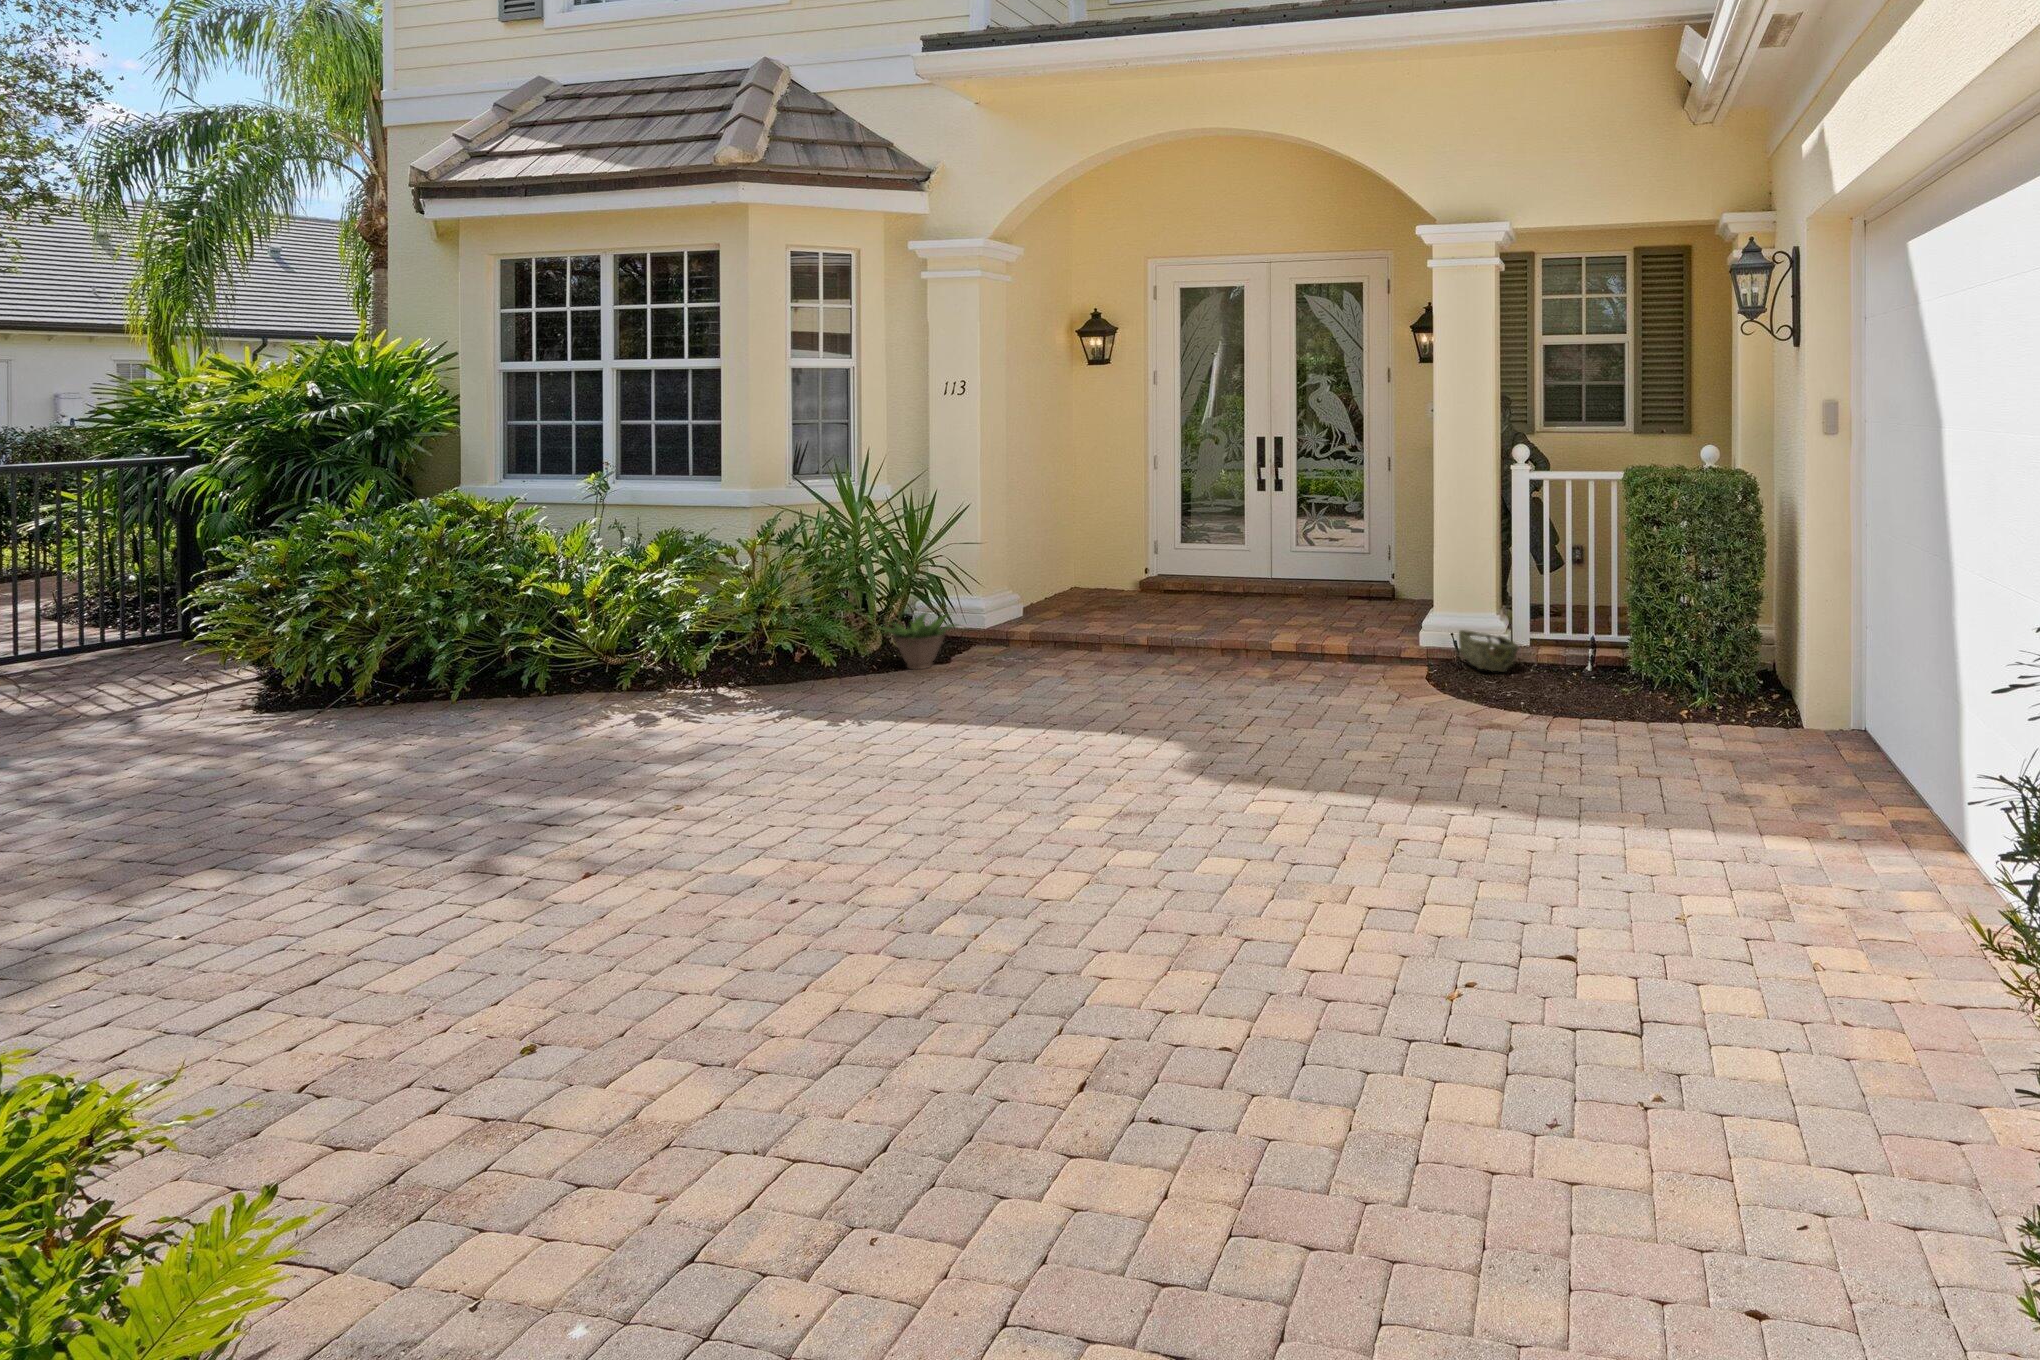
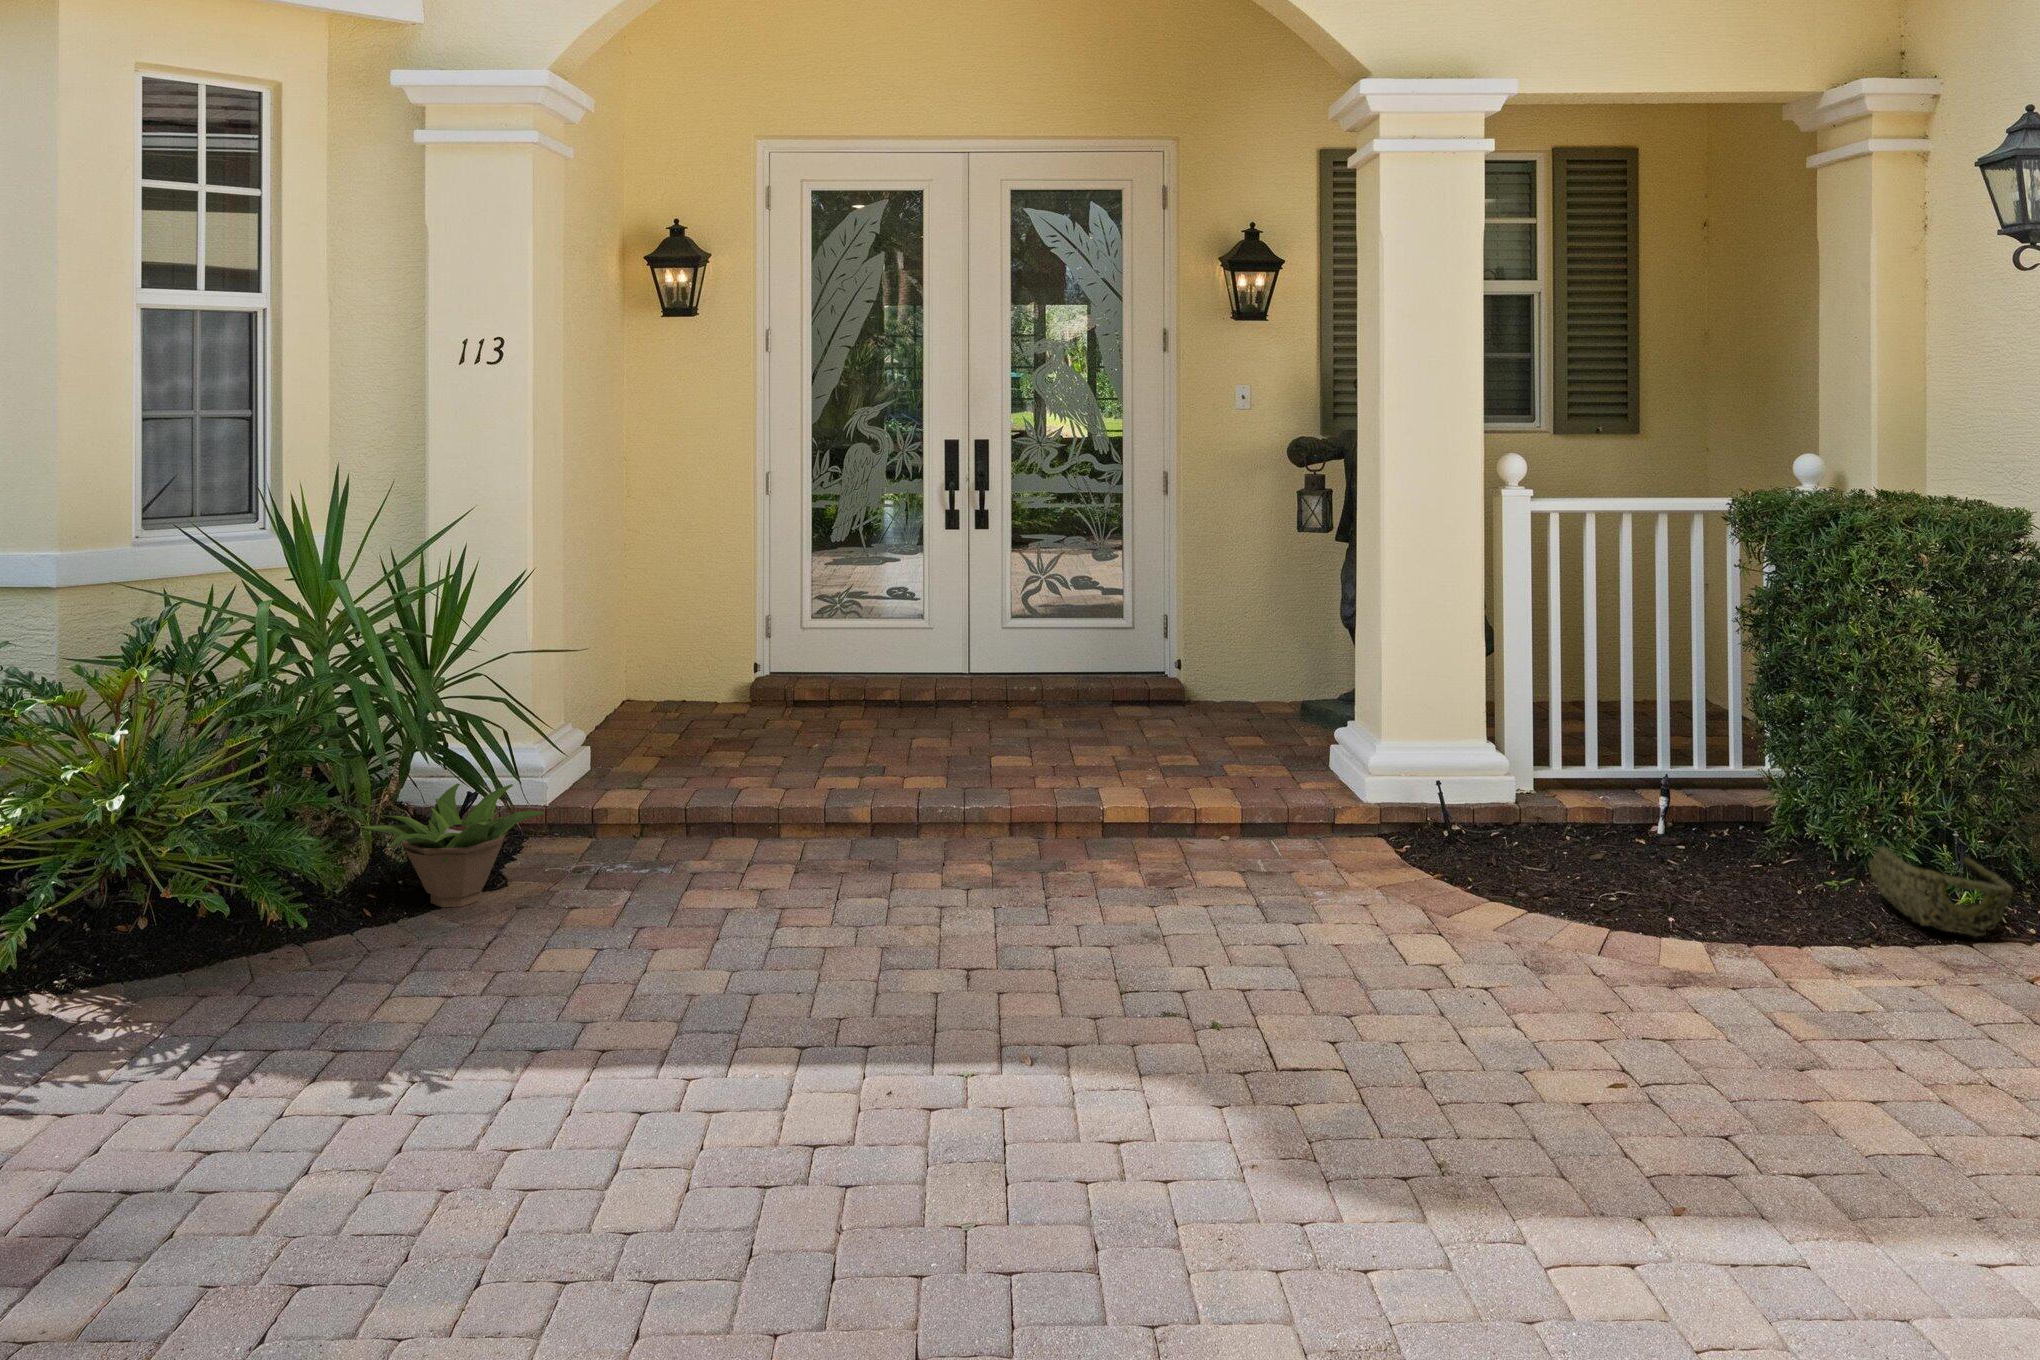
woven basket: present [1459,630,1519,672] -> present [1869,846,2013,937]

